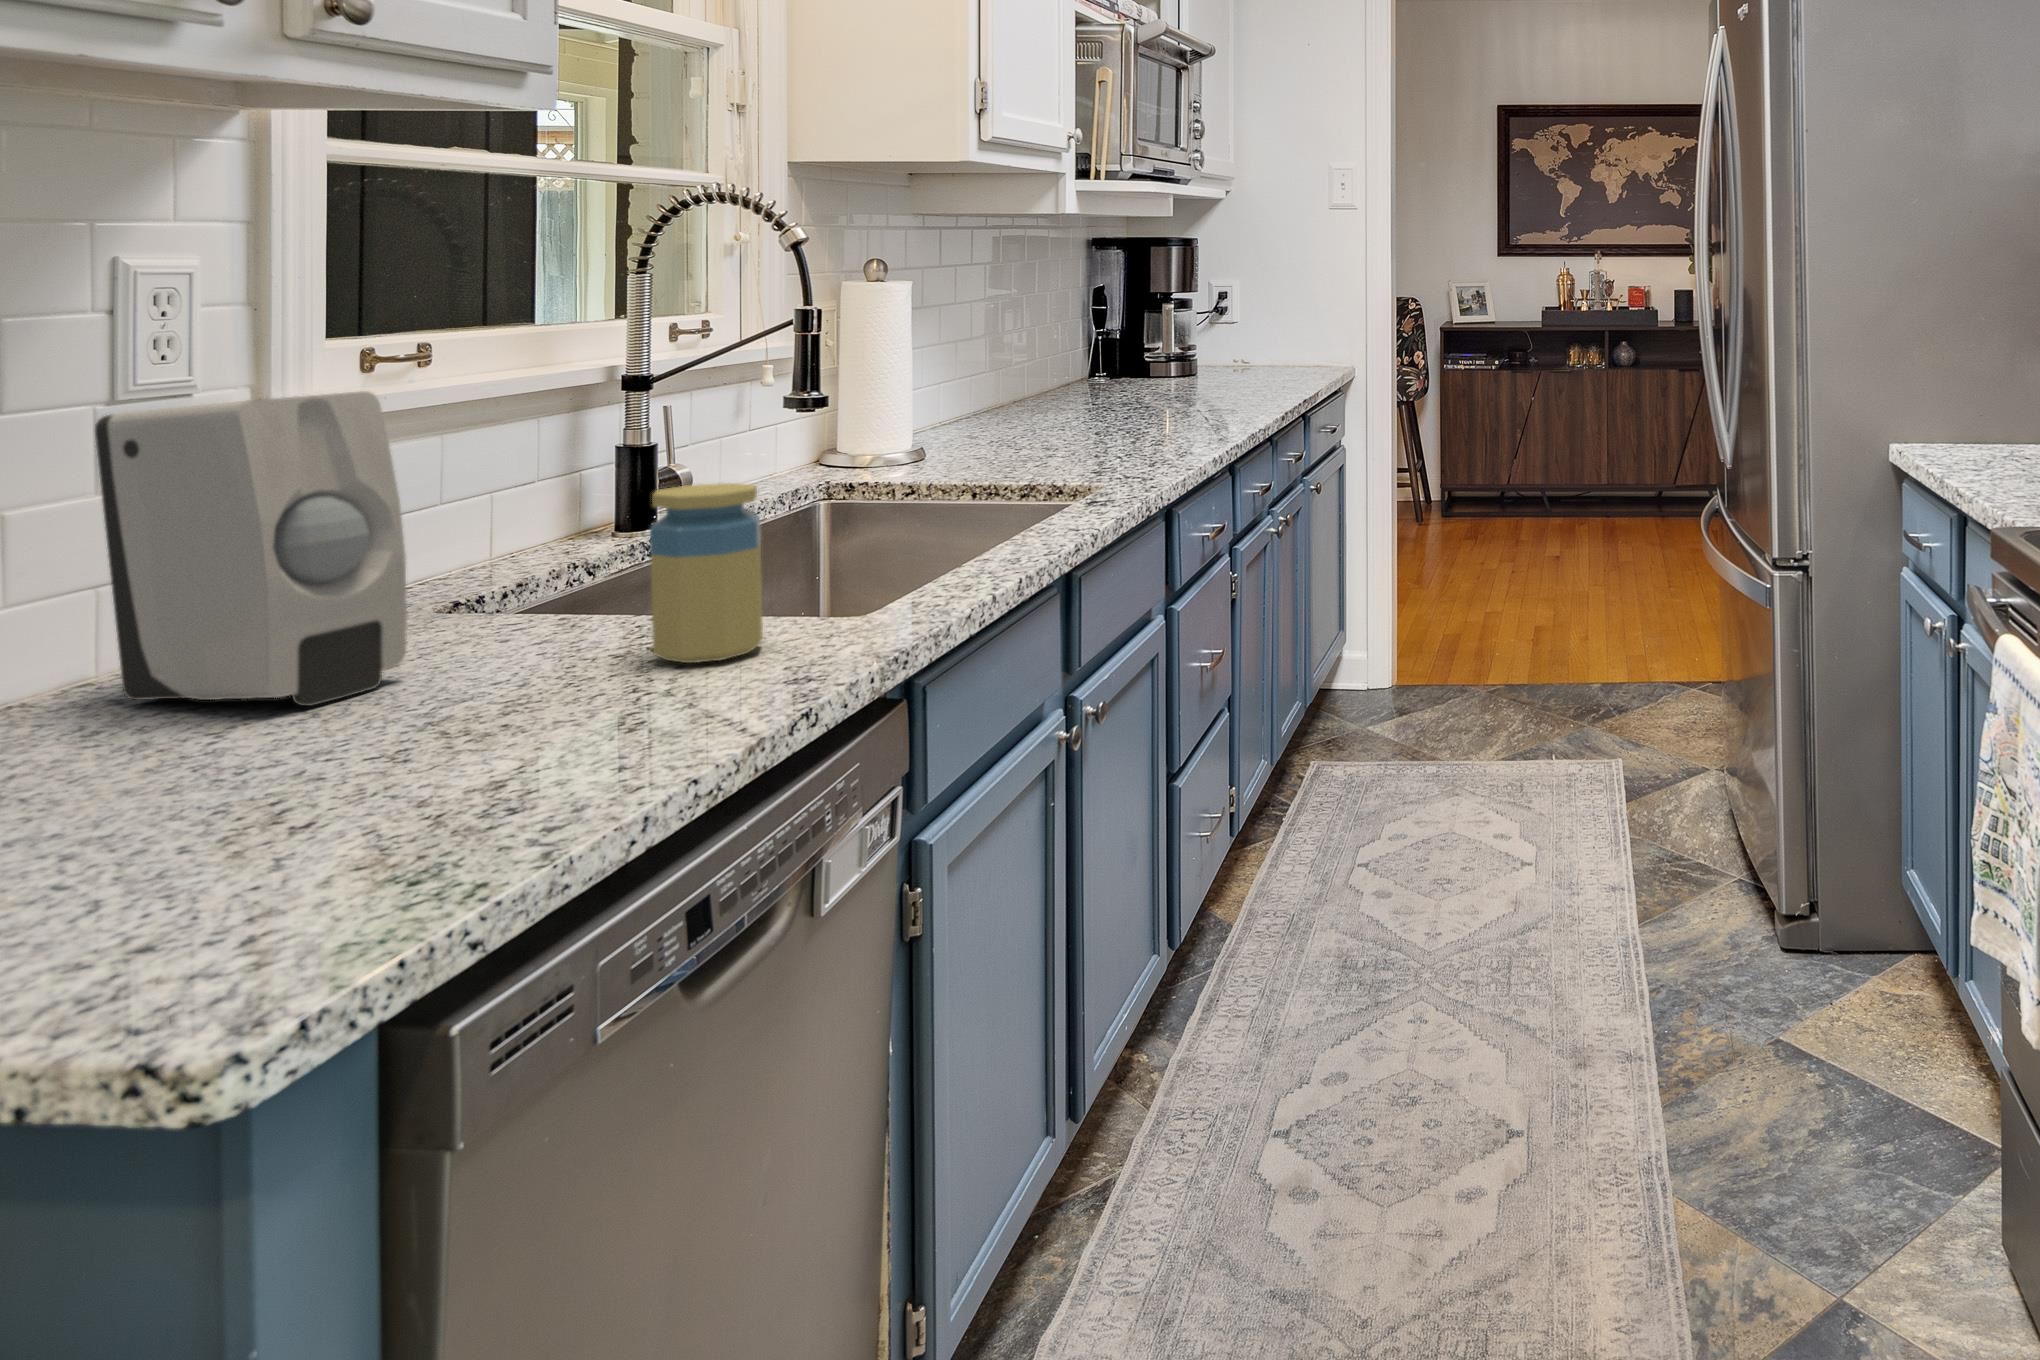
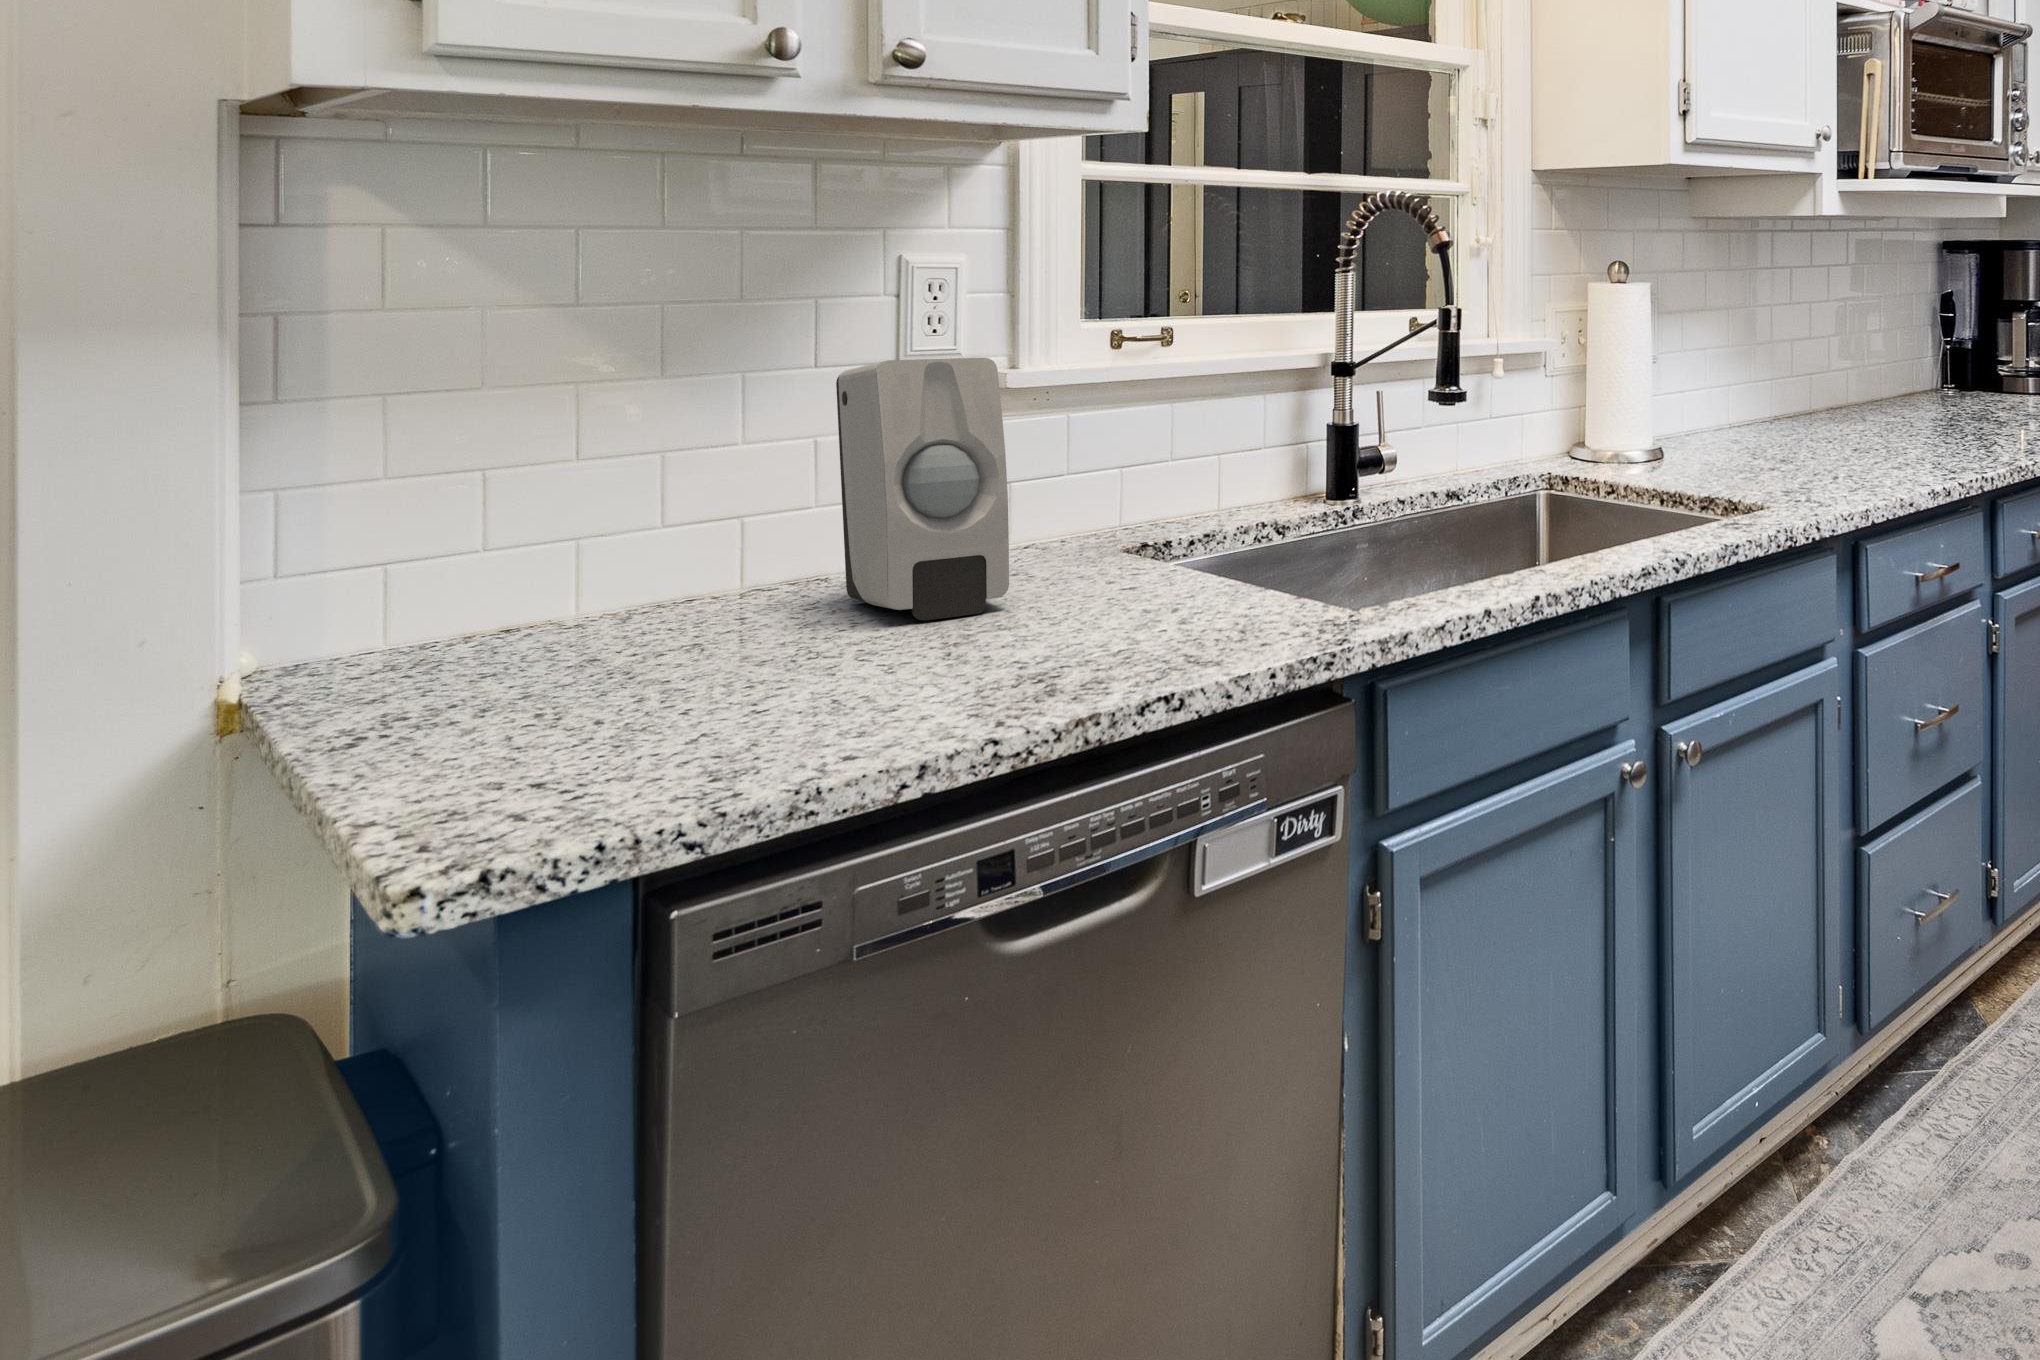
jar: present [650,483,763,663] -> none [1162,456,1263,628]

